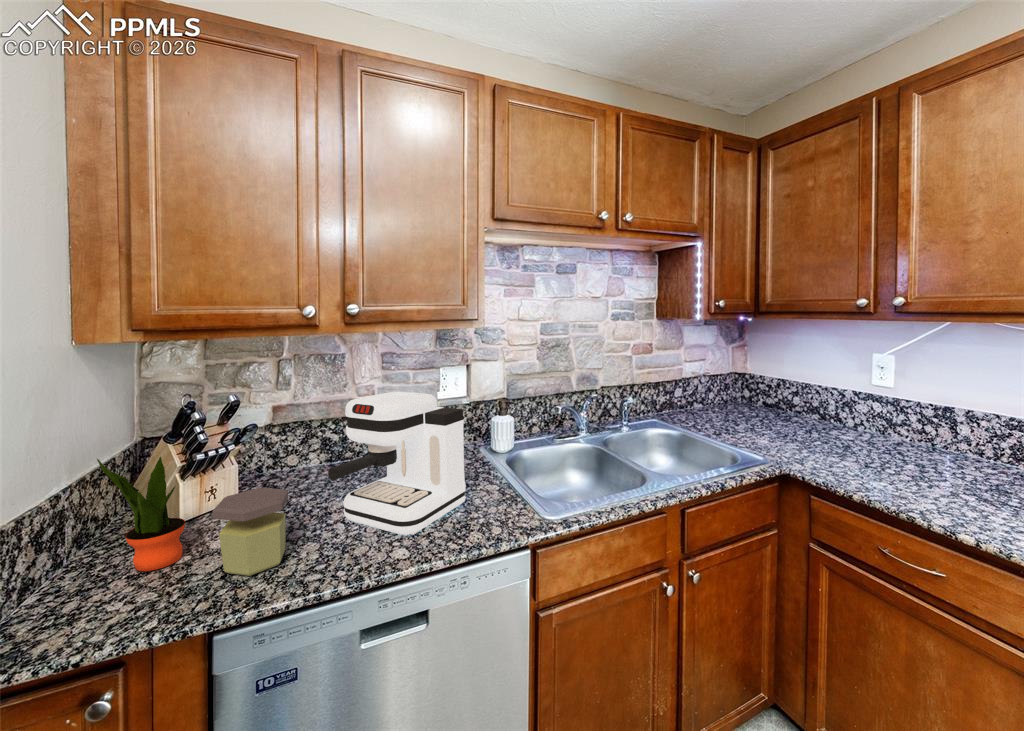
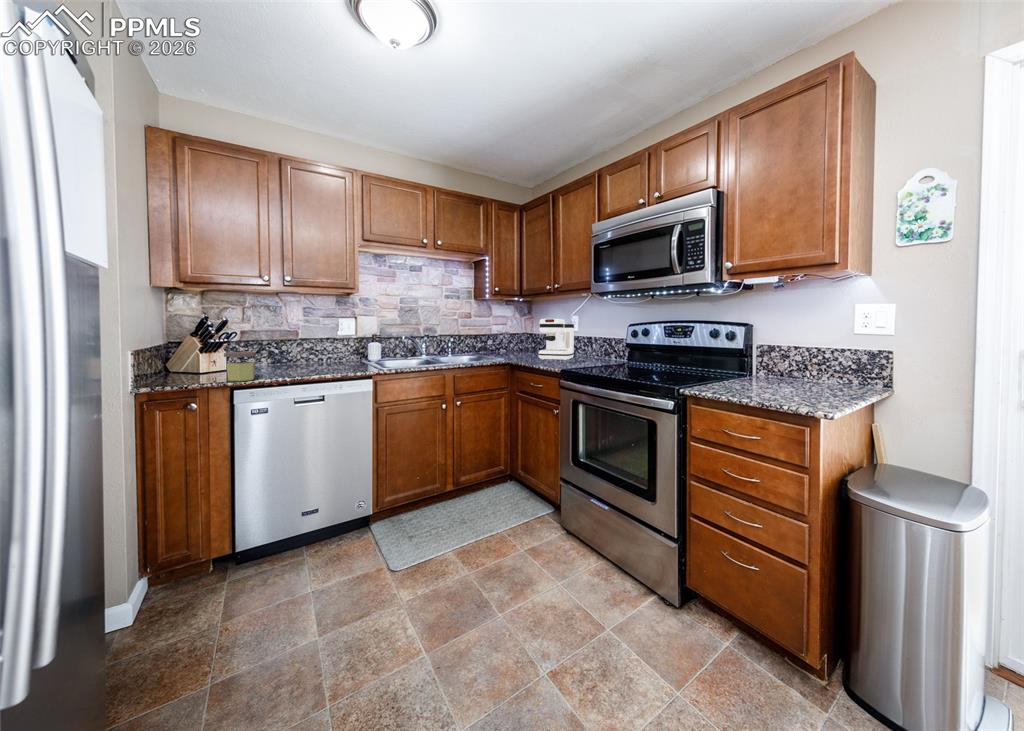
coffee maker: present [328,392,466,535] -> present [538,319,574,360]
potted plant: present [97,457,185,571] -> none [169,332,207,381]

